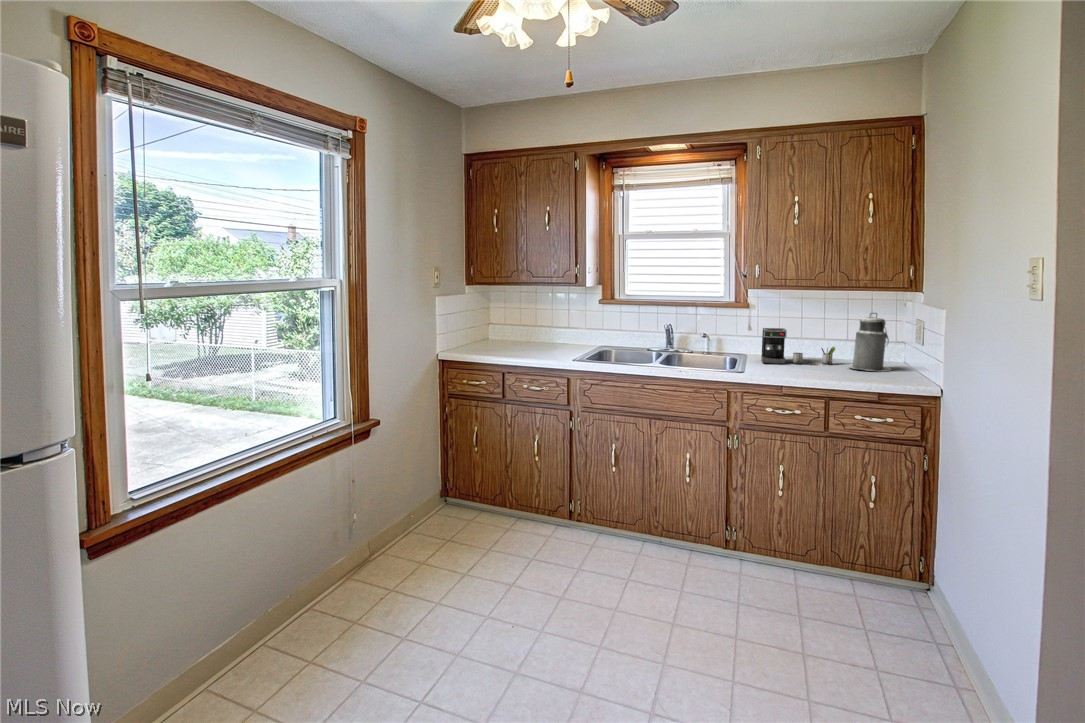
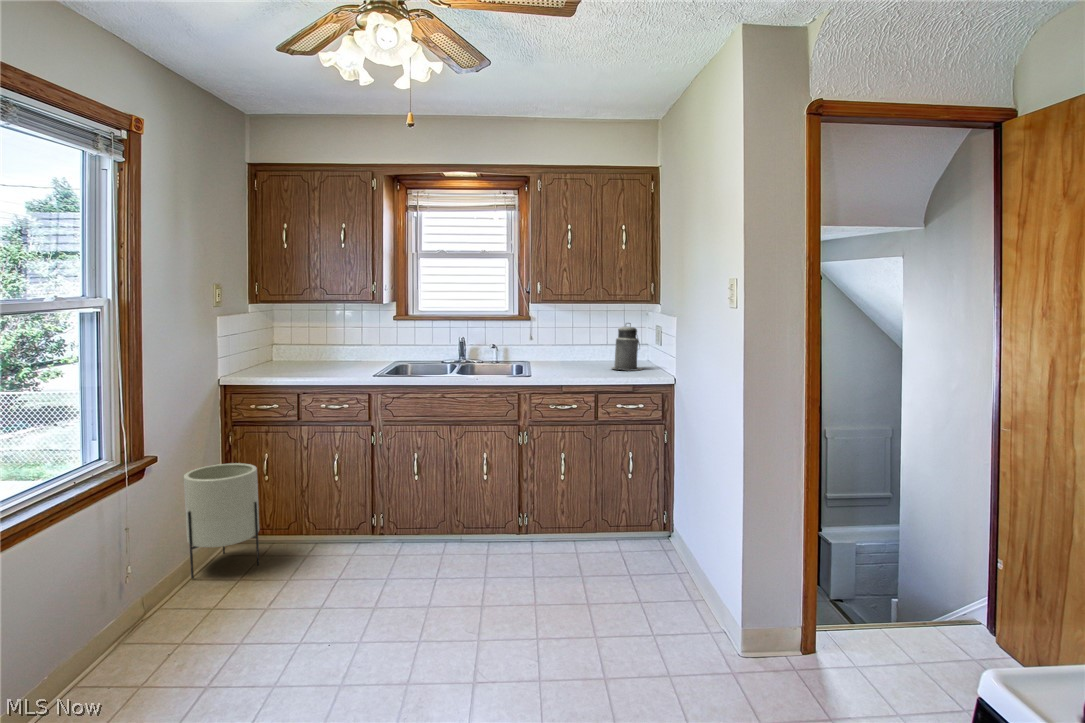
coffee maker: present [761,328,835,365] -> none [543,338,601,368]
planter: none [397,446,461,552] -> present [184,463,259,578]

